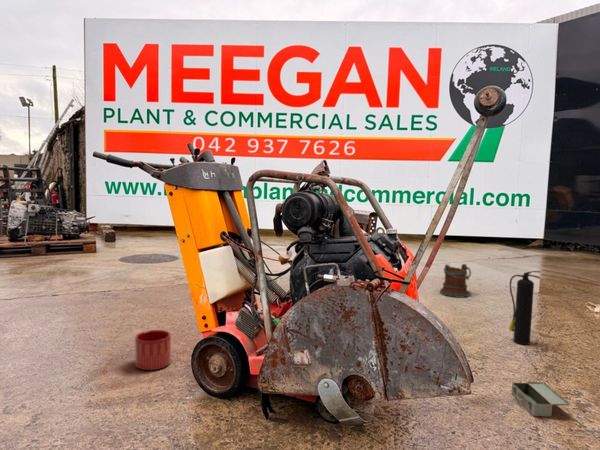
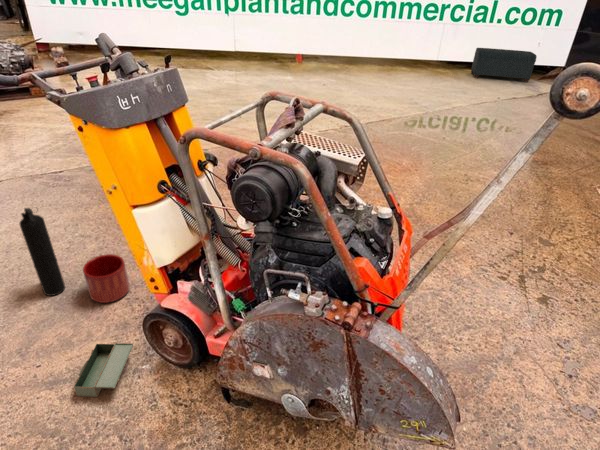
bench: none [462,224,516,250] -> present [471,48,537,82]
bucket: present [440,264,471,297] -> none [437,131,477,170]
fire extinguisher: present [509,271,540,345] -> present [20,208,65,296]
toolbox: present [512,382,569,417] -> present [74,343,133,397]

